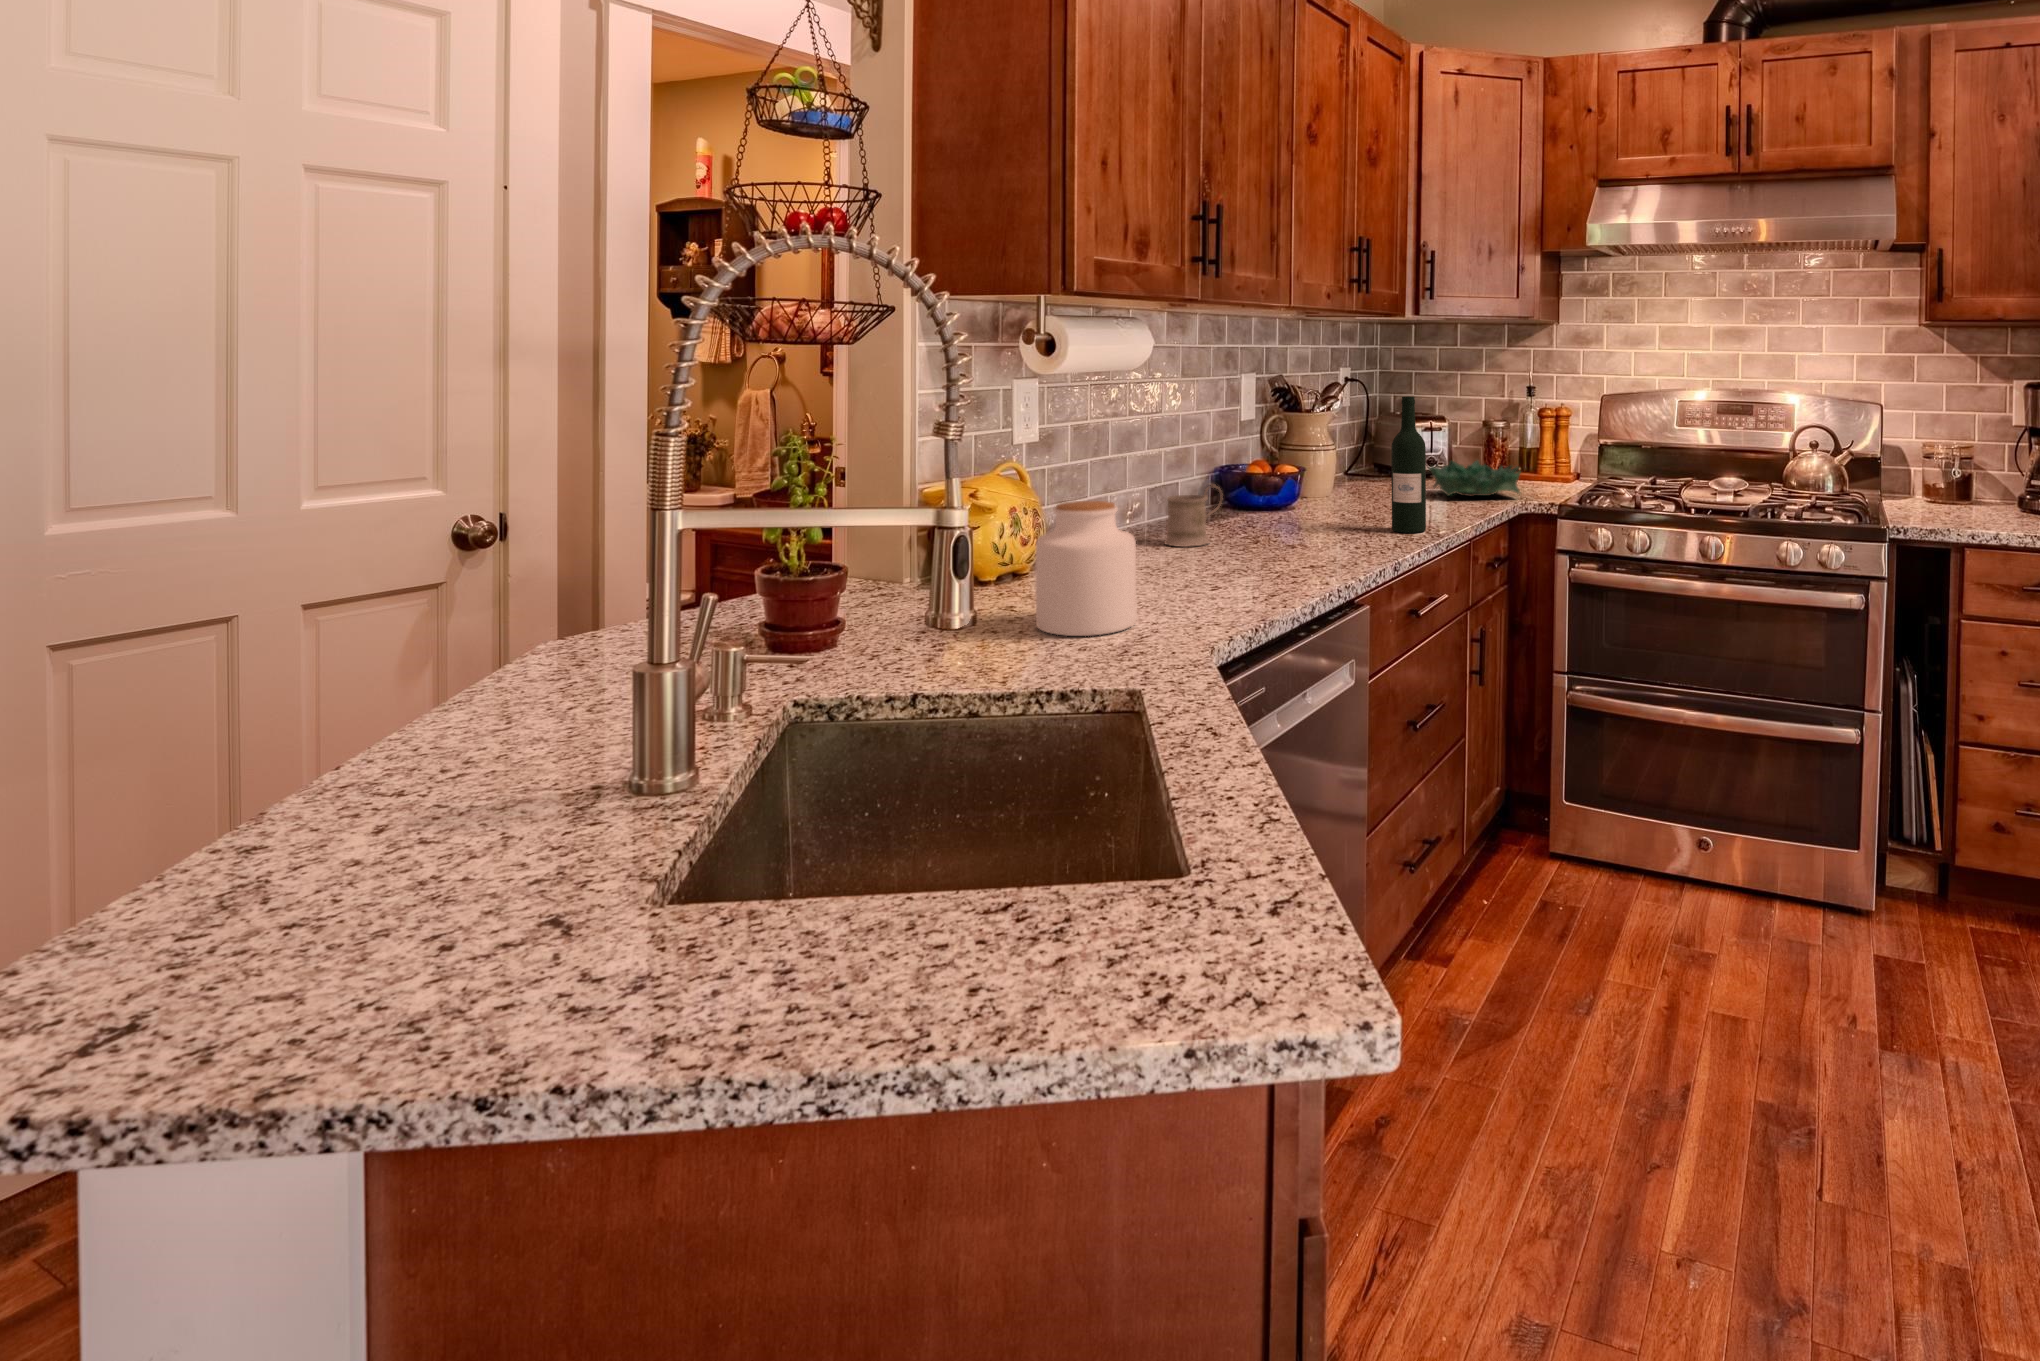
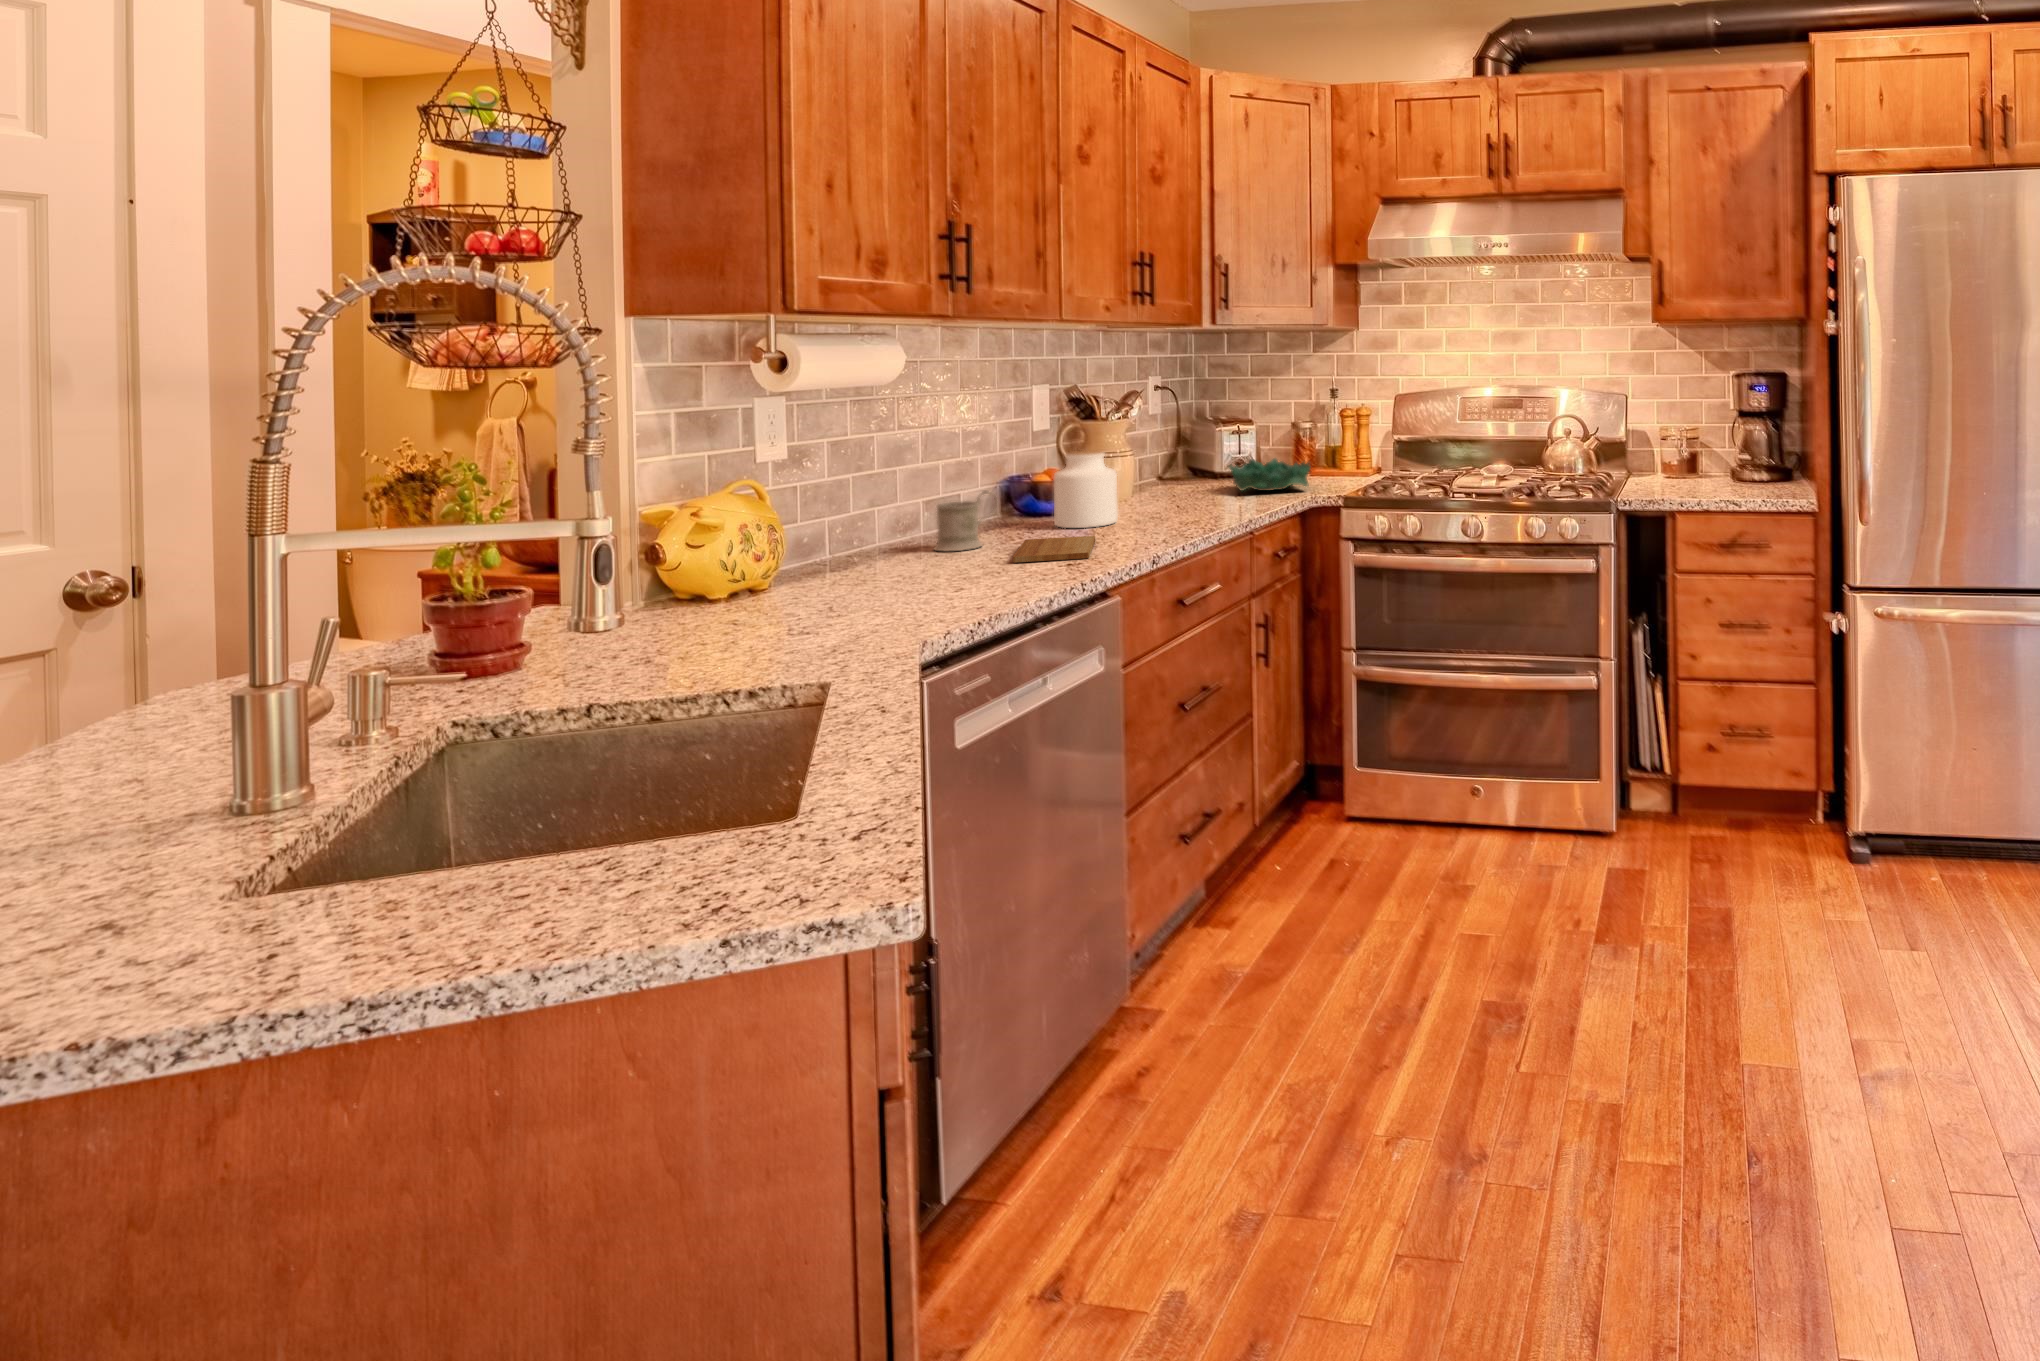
wine bottle: present [1391,396,1426,533] -> none [1168,403,1201,527]
jar: present [1036,501,1137,636] -> present [1054,450,1118,528]
cutting board: none [1252,538,1329,563] -> present [1013,536,1095,563]

